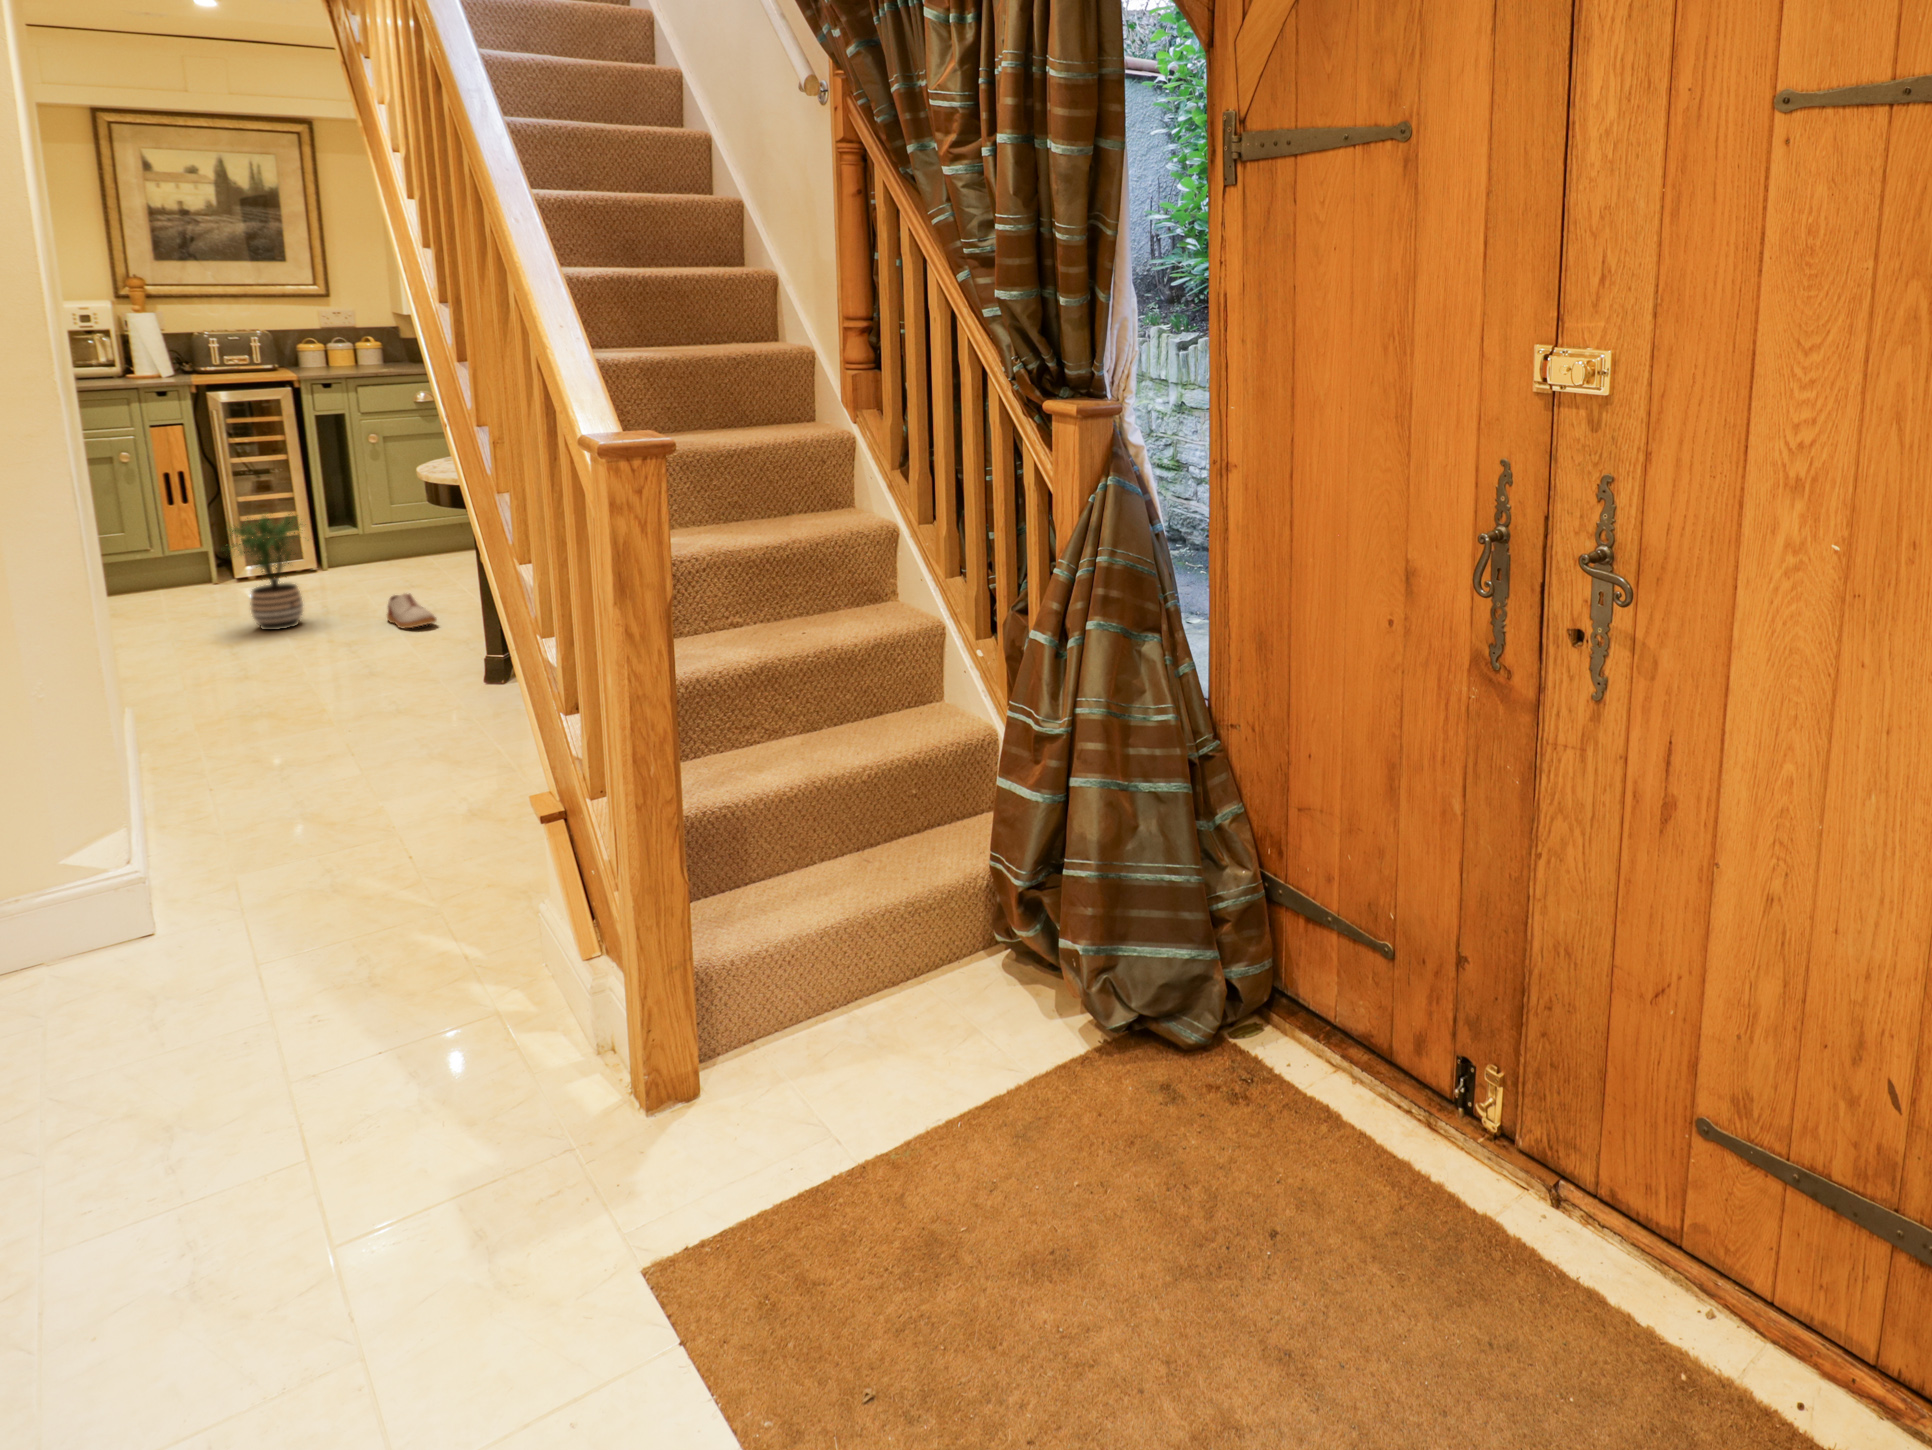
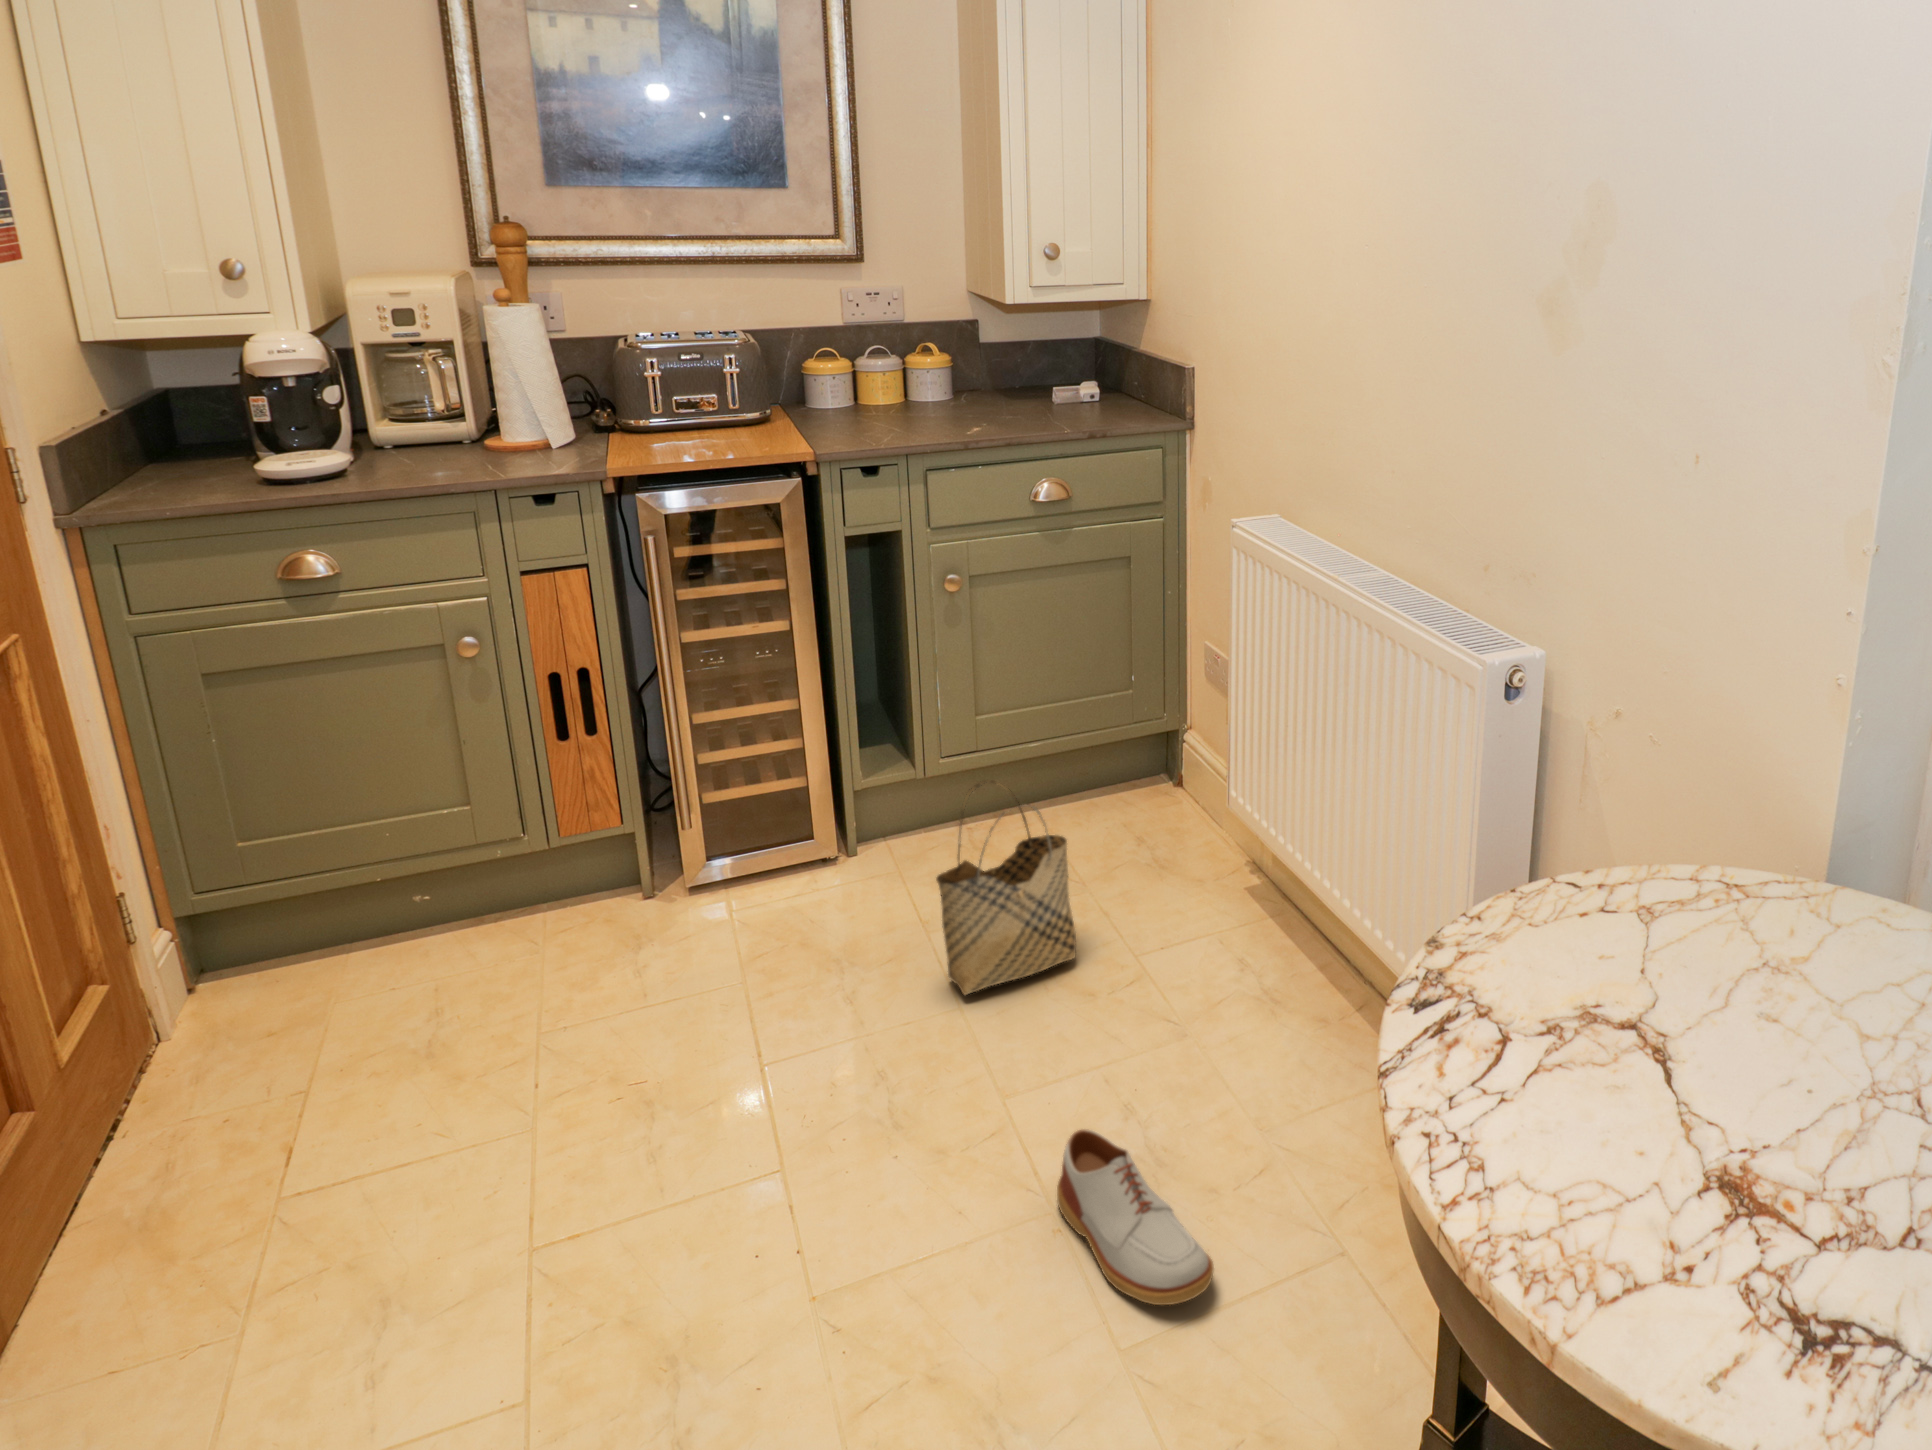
woven basket: none [353,509,425,591] -> present [936,780,1076,995]
potted plant: present [223,514,303,630] -> none [646,887,891,1236]

